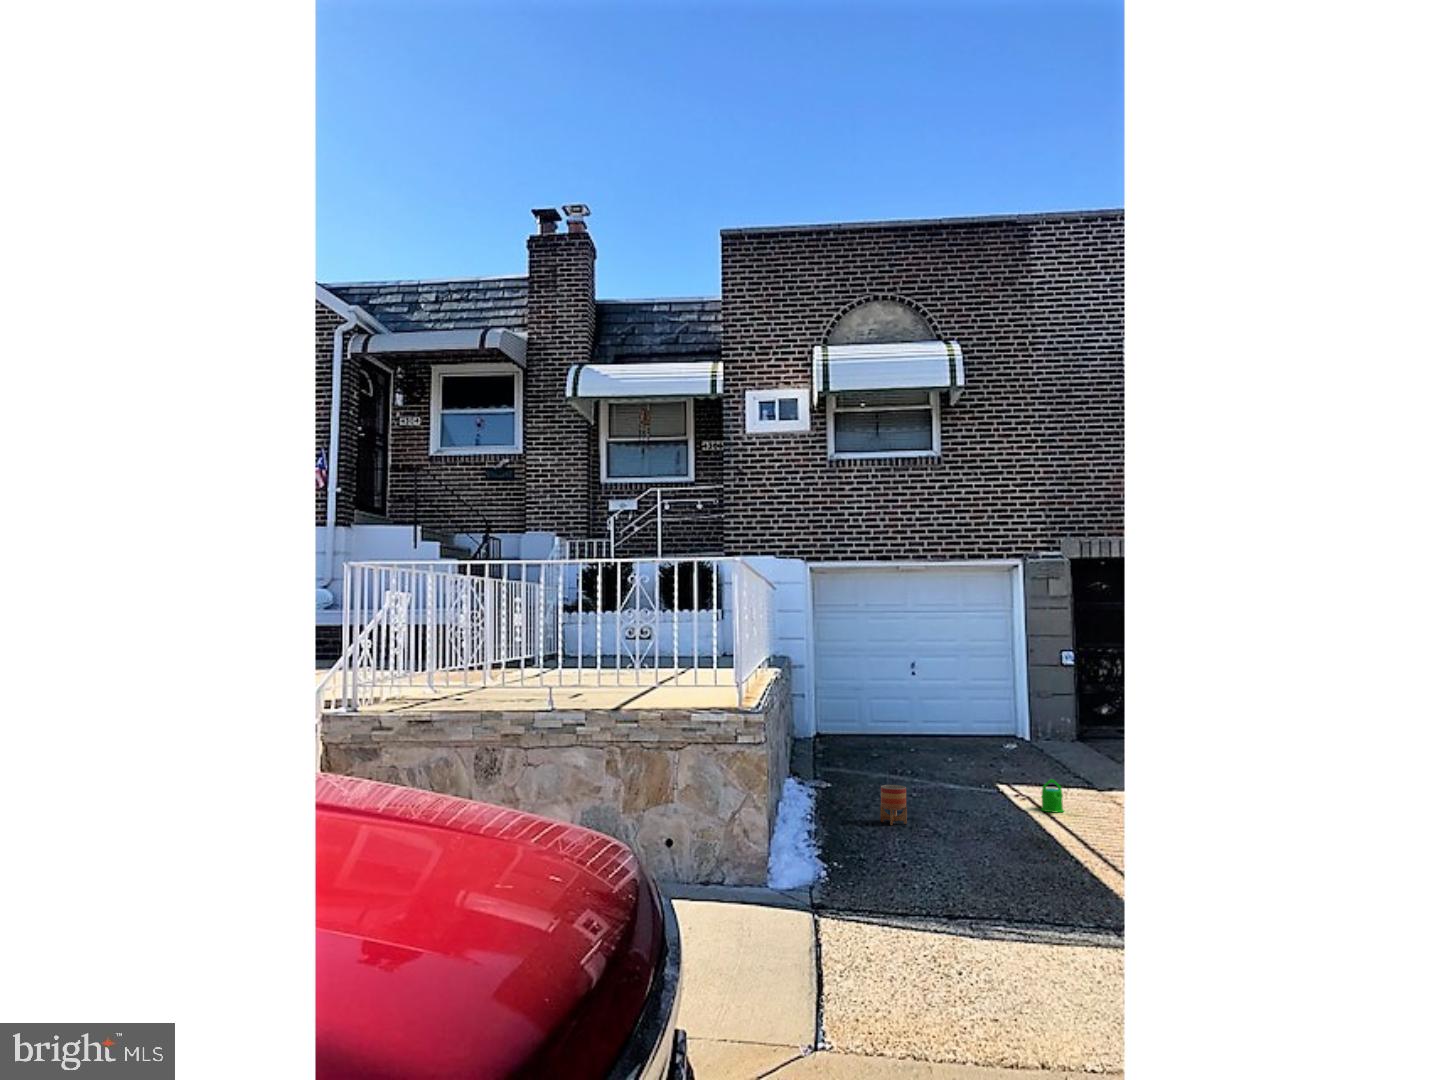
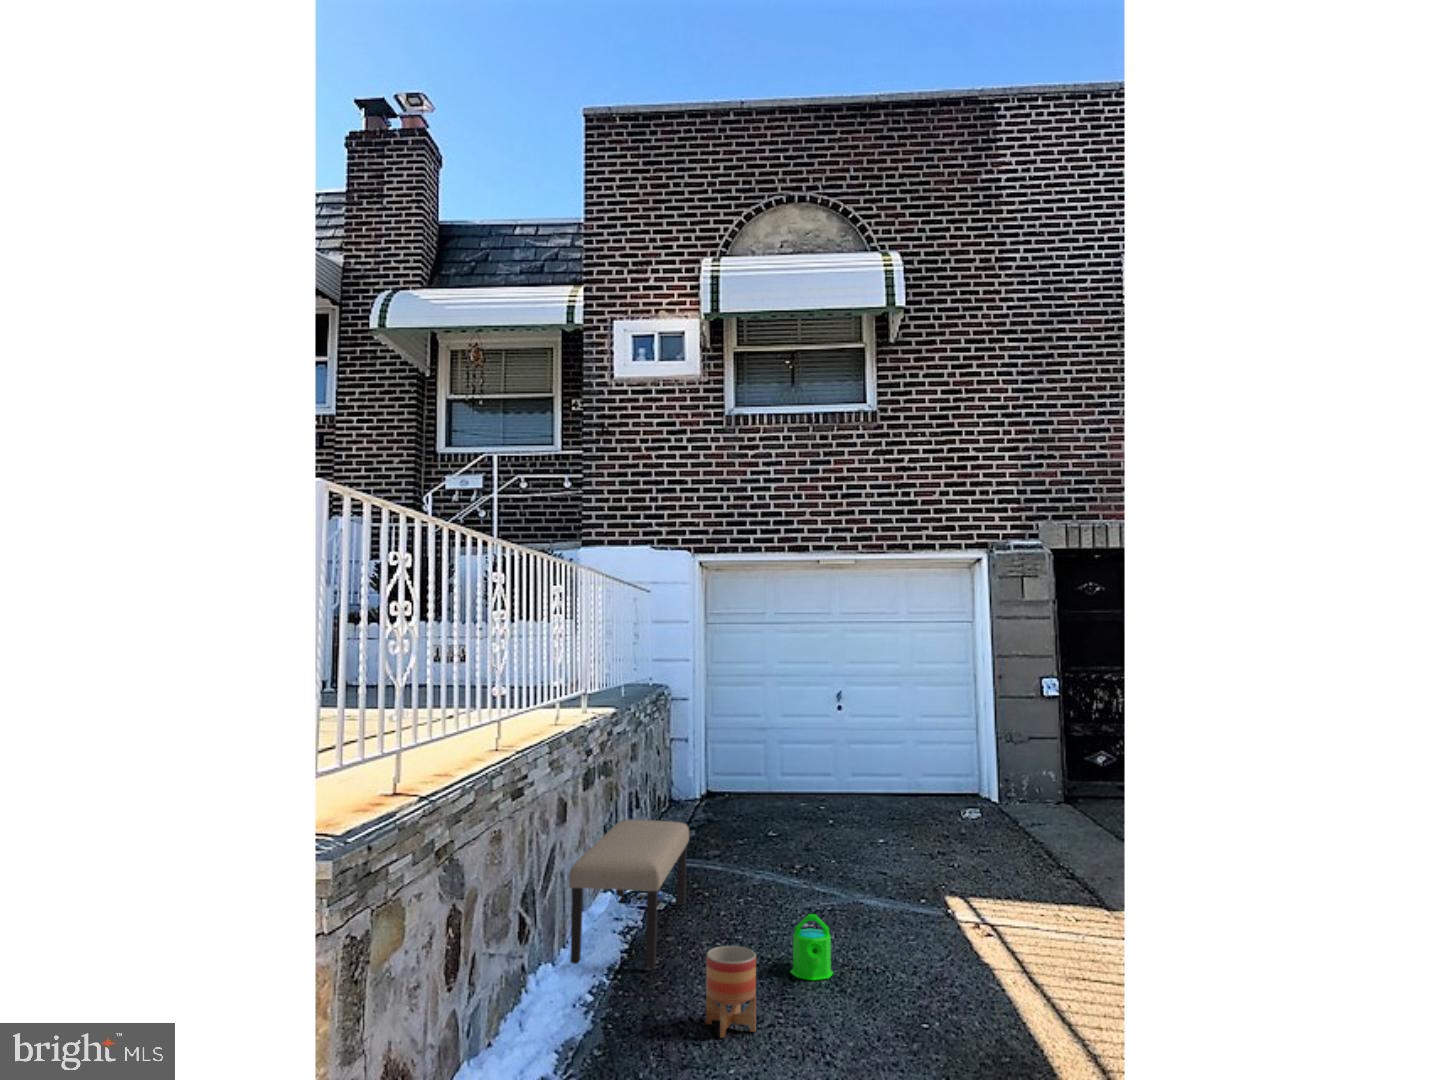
bench: none [794,736,845,805] -> present [569,820,689,968]
watering can: present [1041,779,1064,812] -> present [790,914,833,980]

